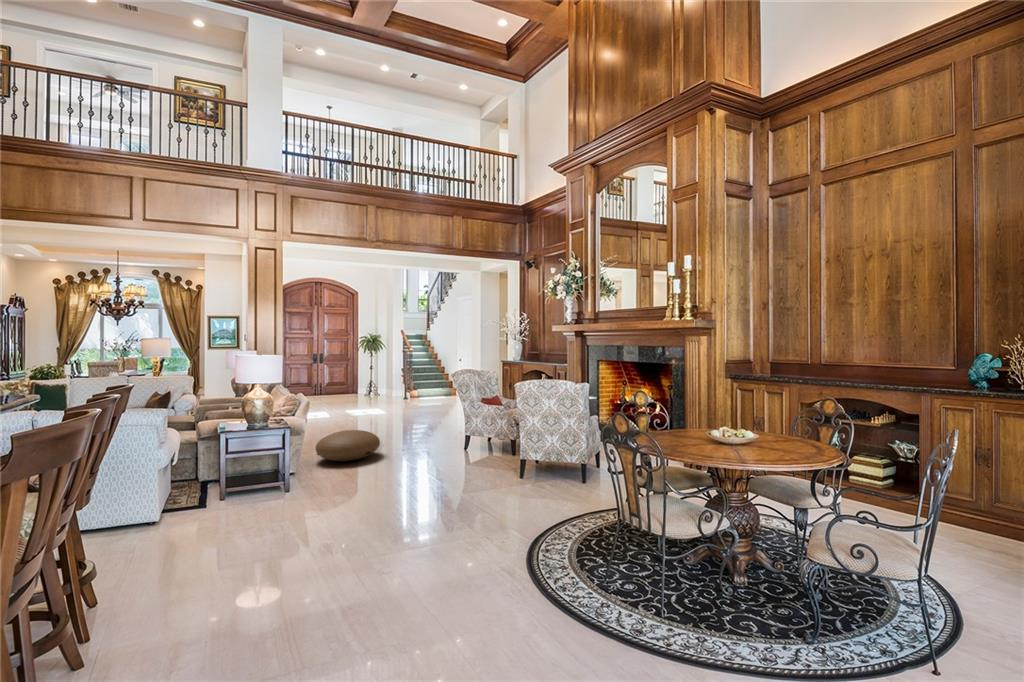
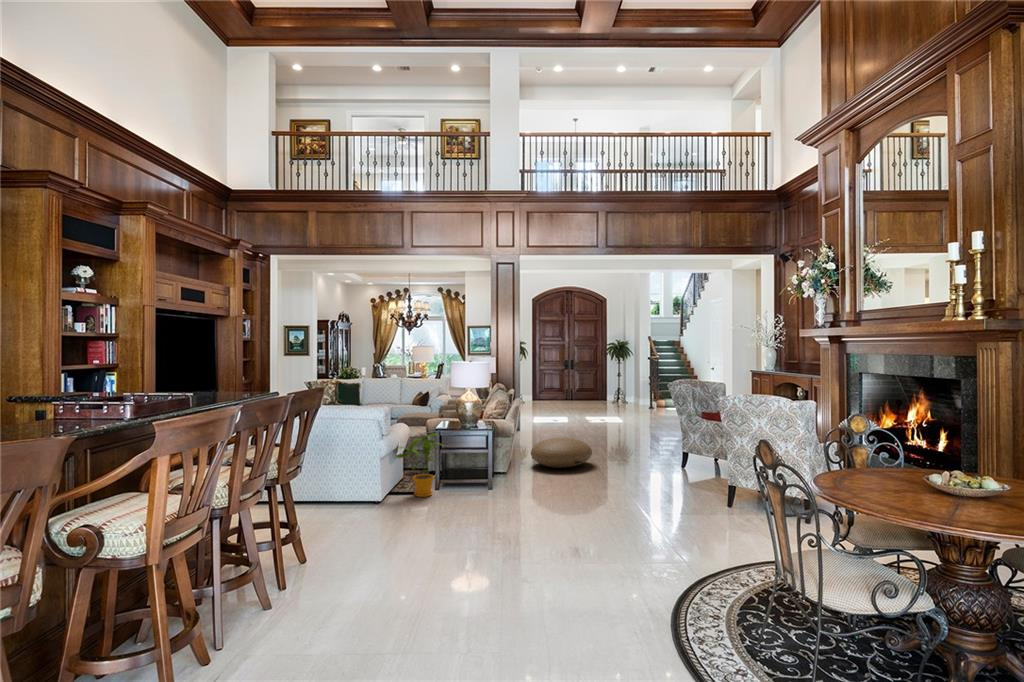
house plant: none [153,439,226,517] -> present [396,433,441,497]

